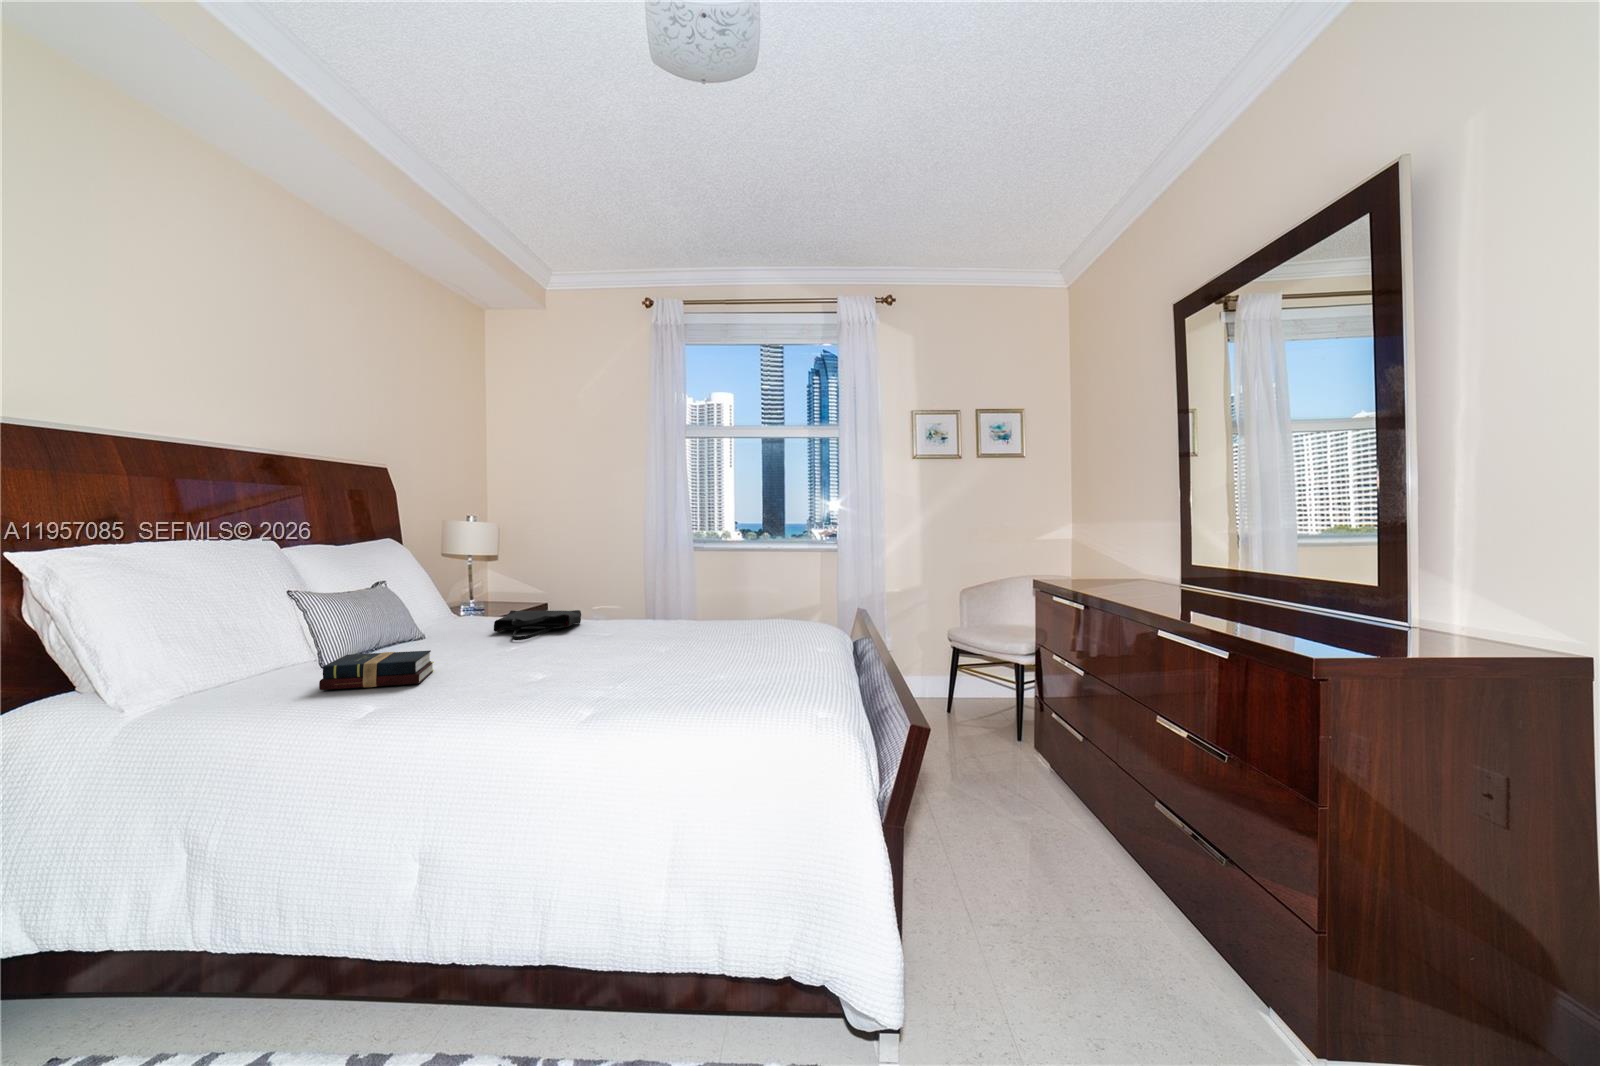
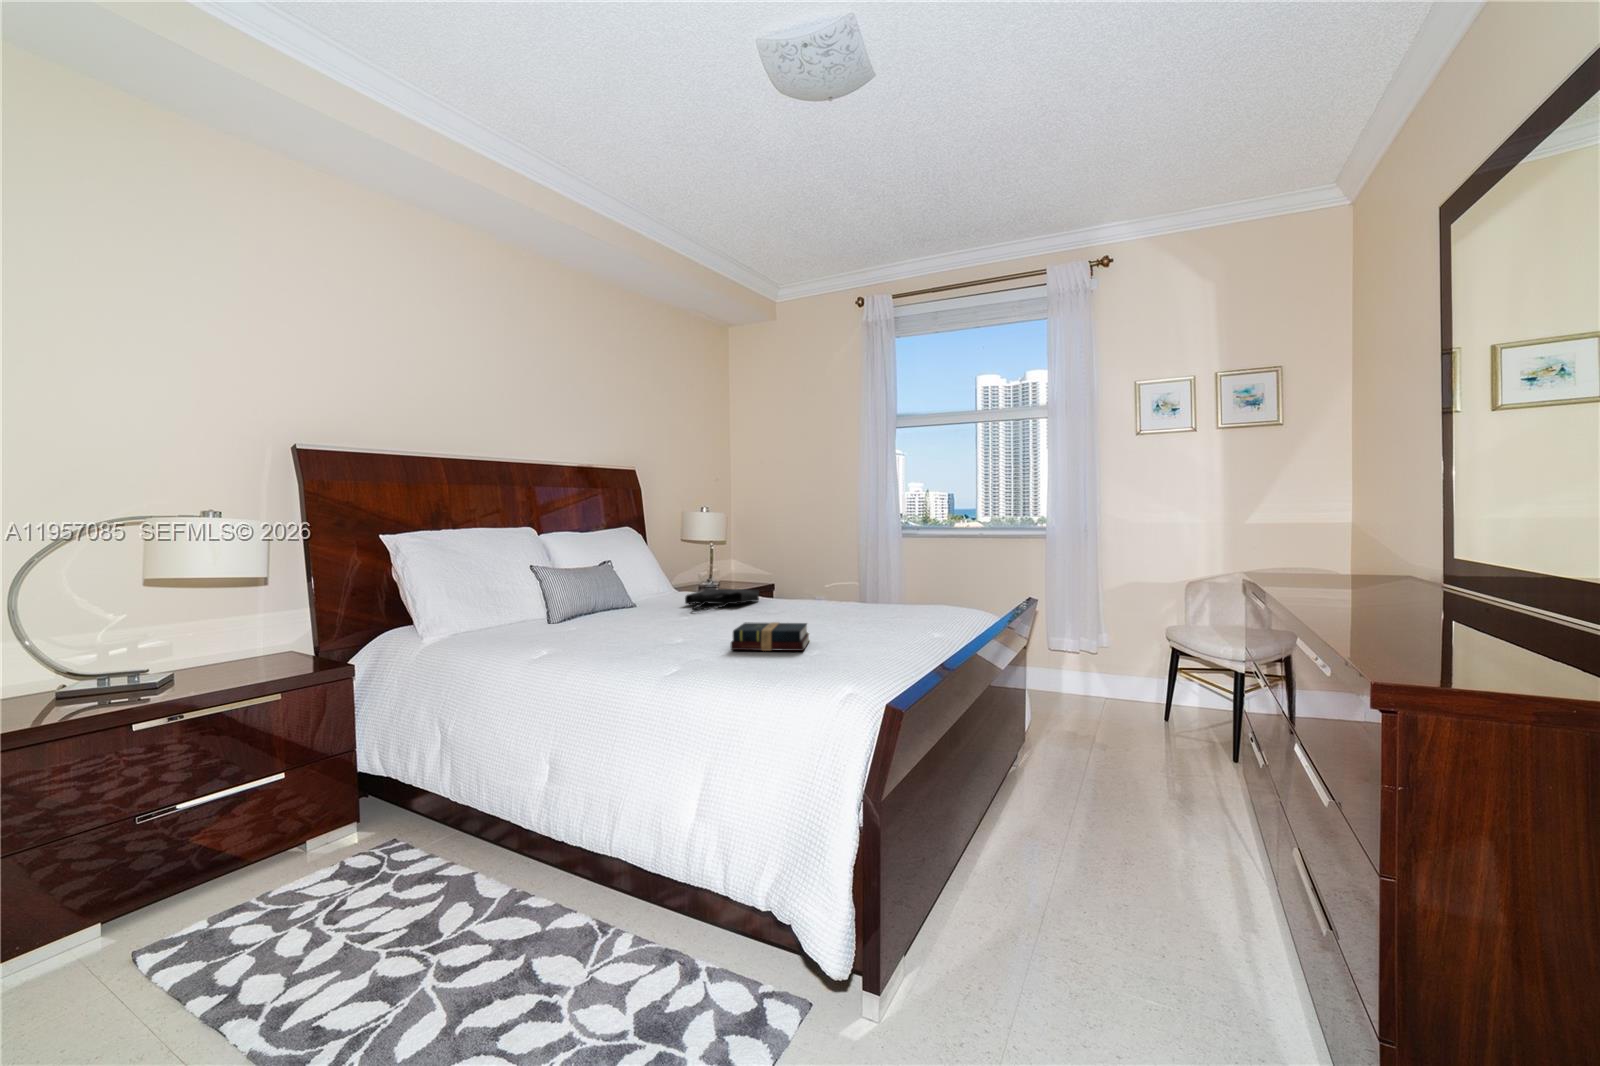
hardback book: present [319,650,434,690] -> present [731,622,809,651]

